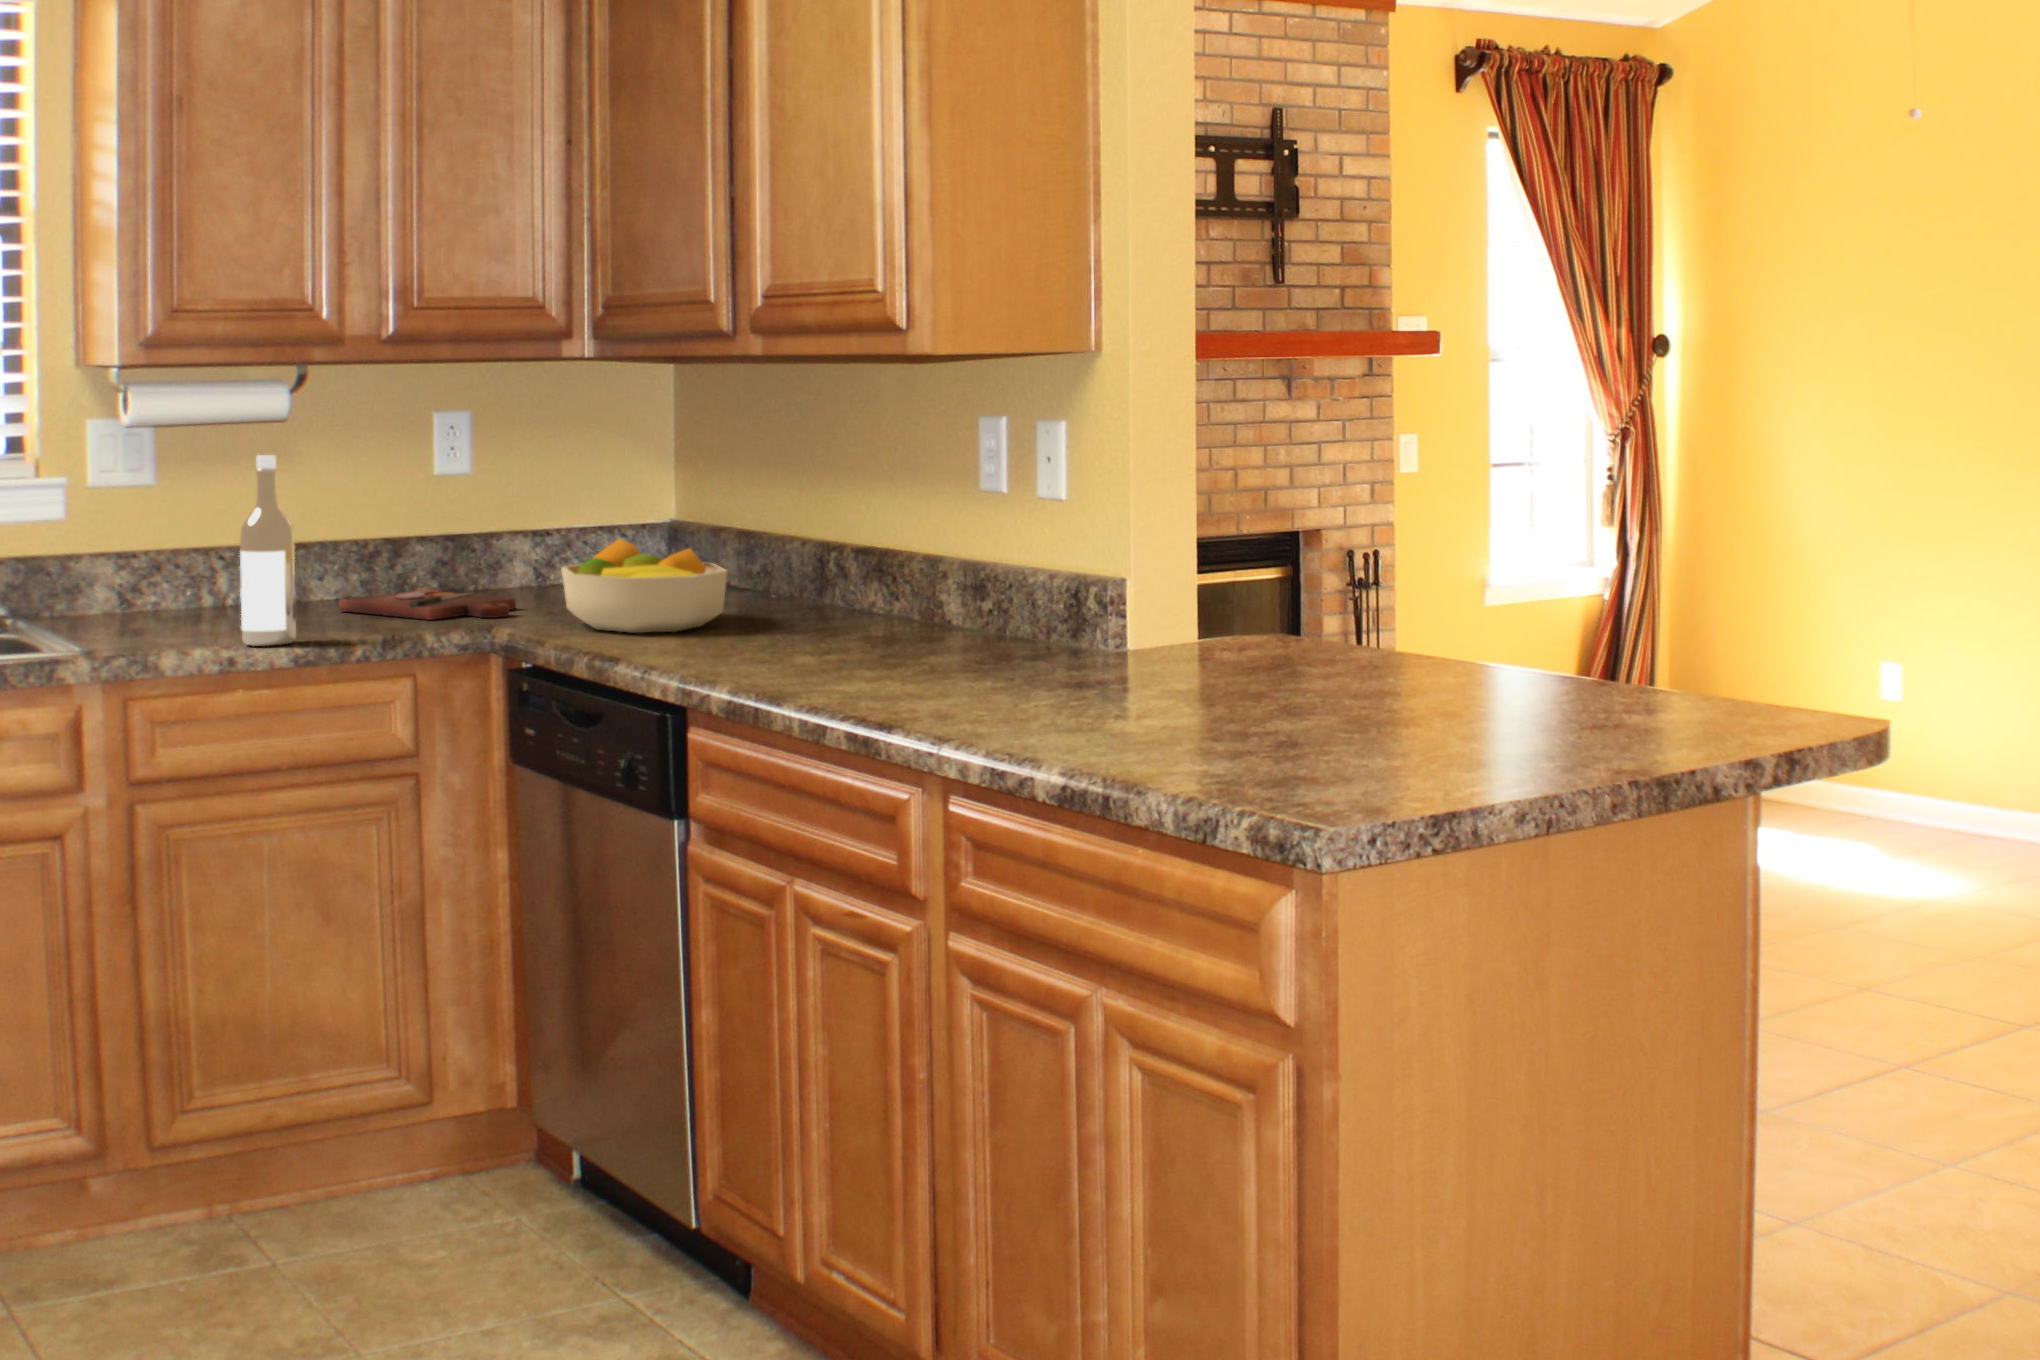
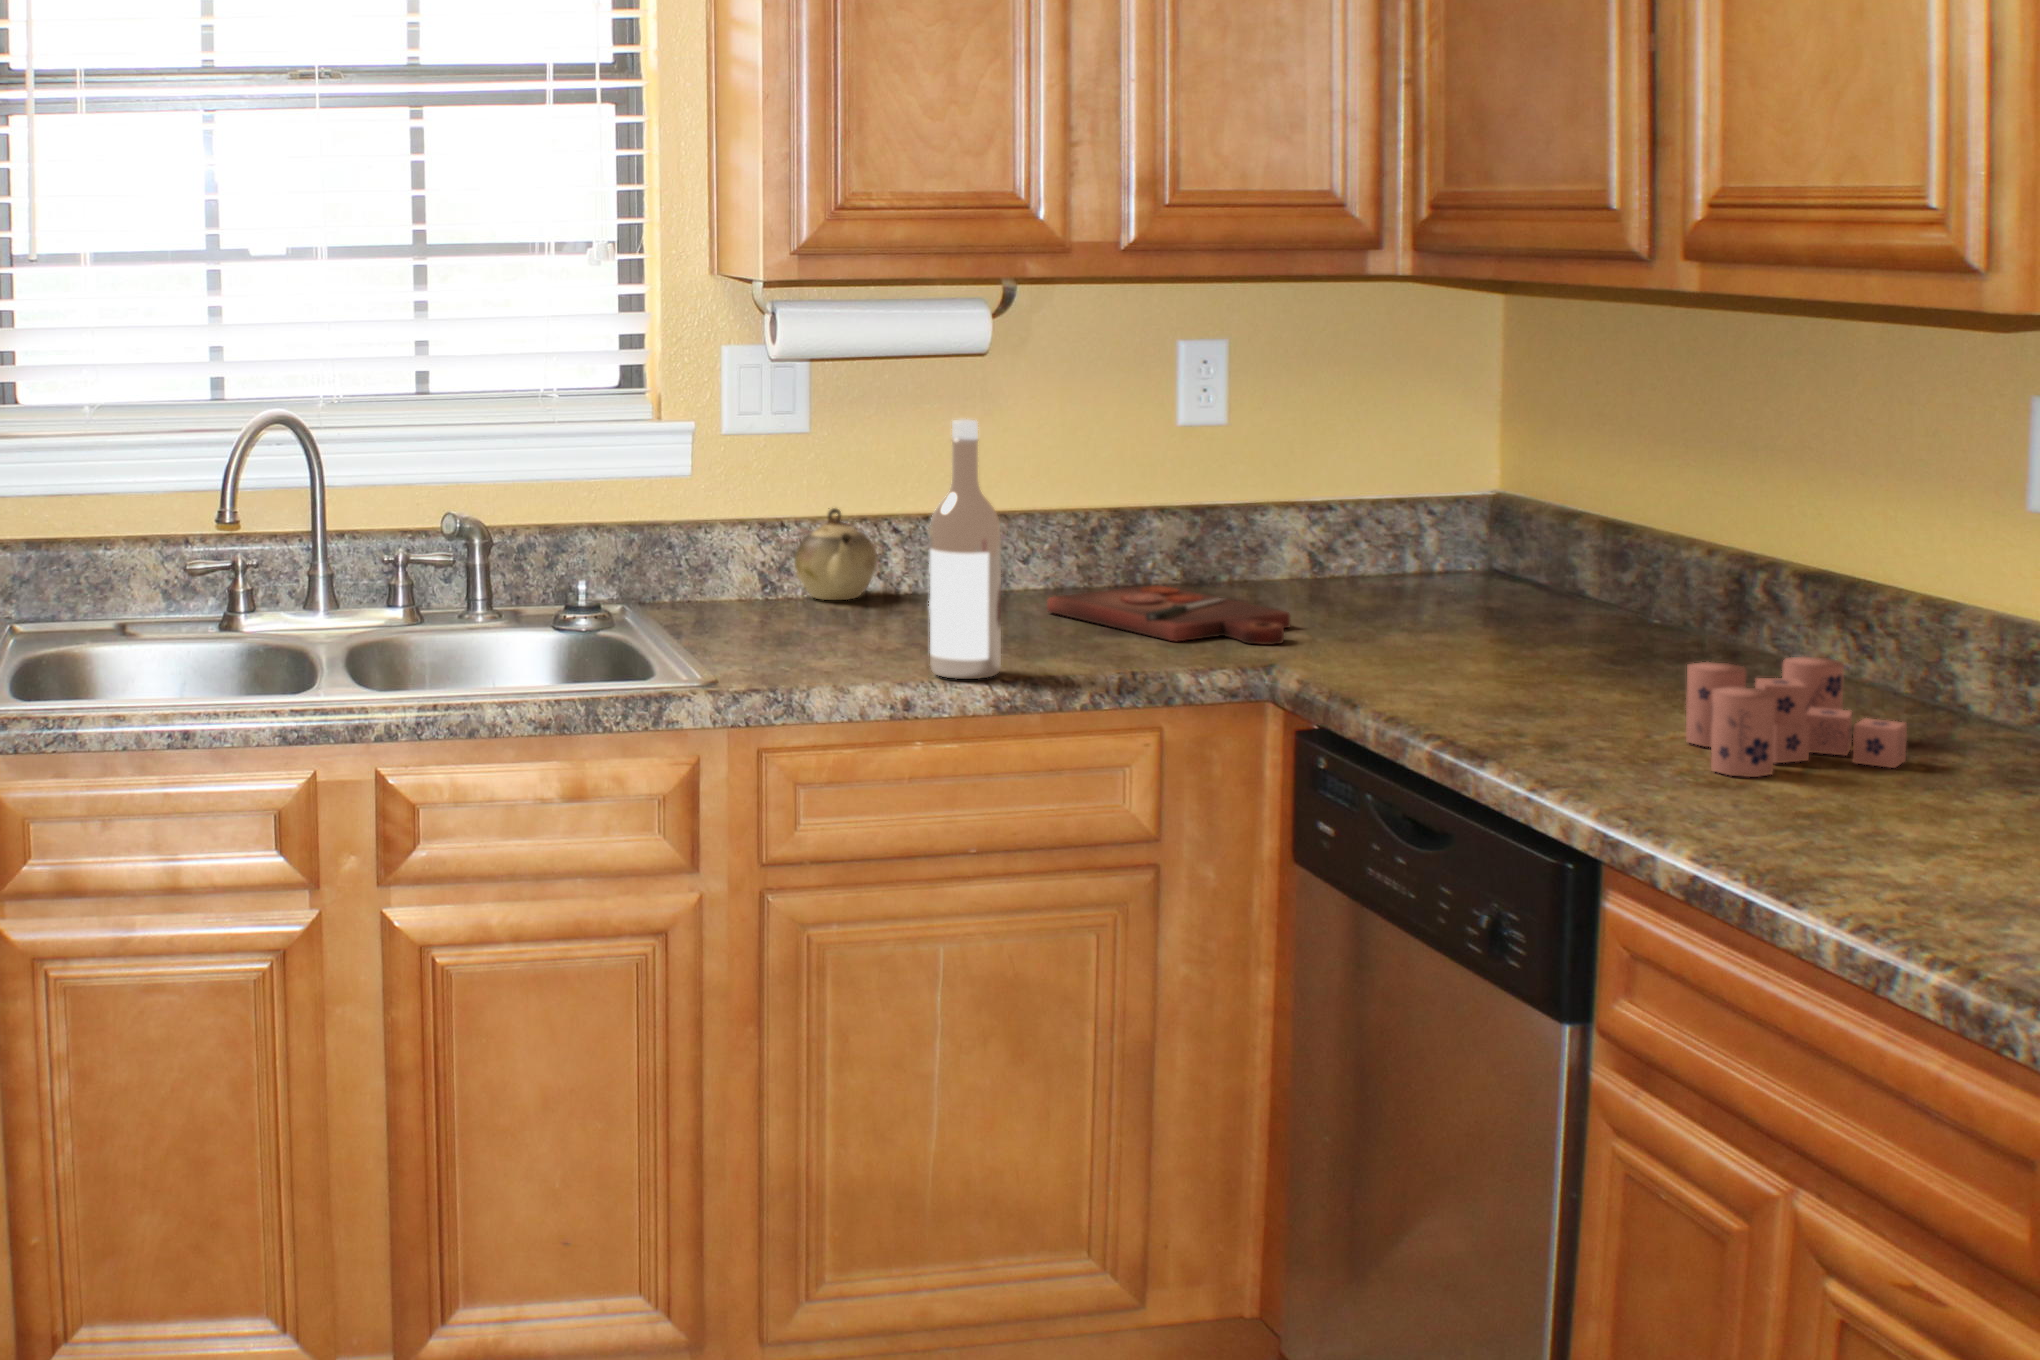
fruit bowl: present [561,539,727,633] -> none [1367,548,1631,701]
teapot: none [137,543,206,614] -> present [795,508,878,600]
candle: none [752,586,880,655] -> present [1686,656,1907,777]

